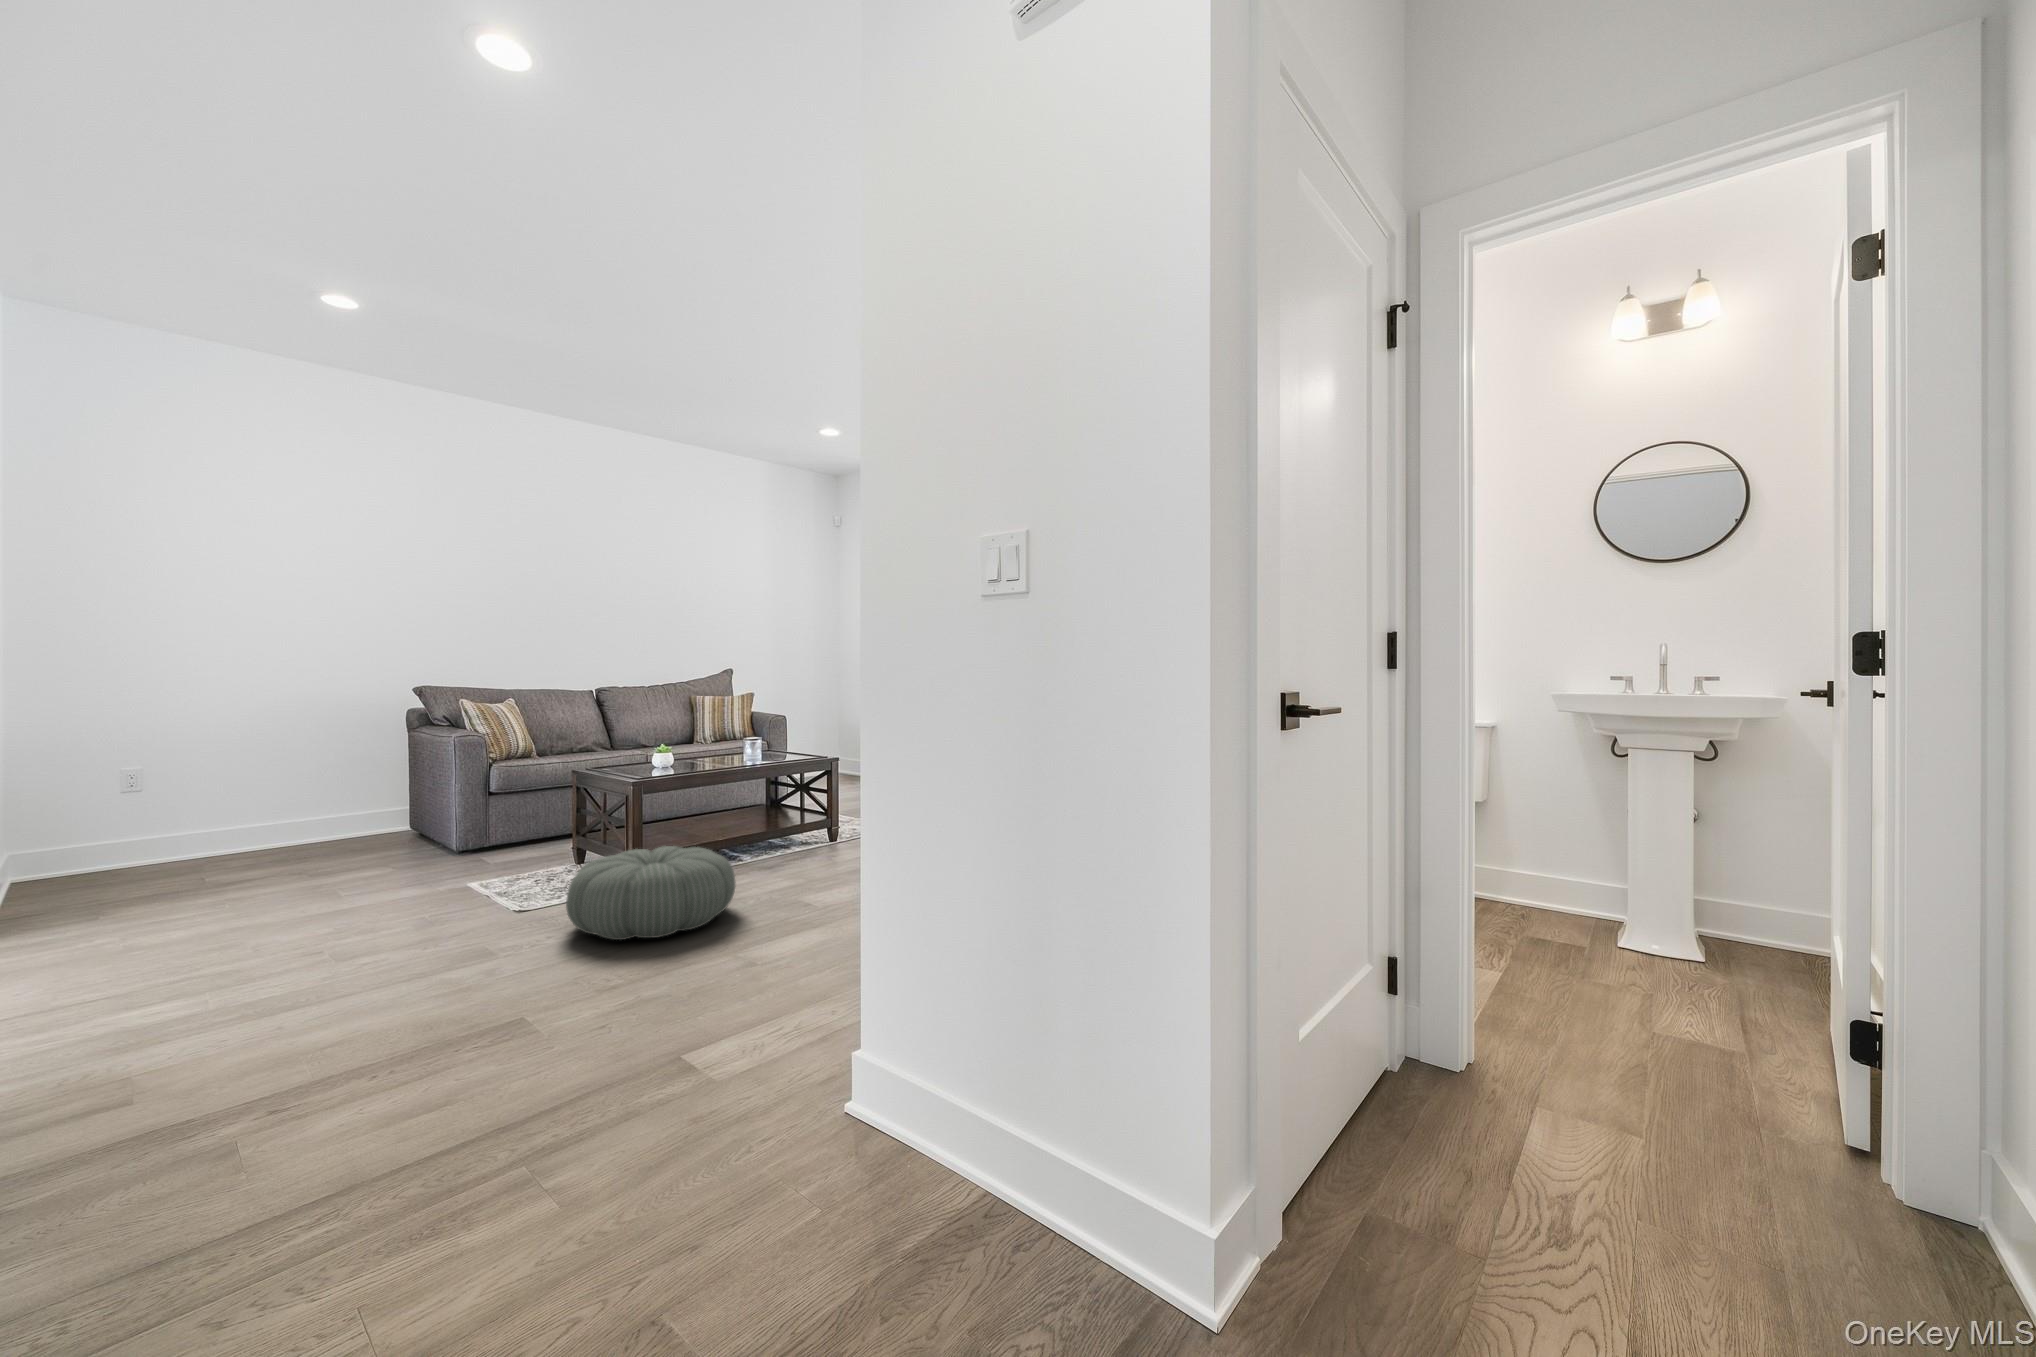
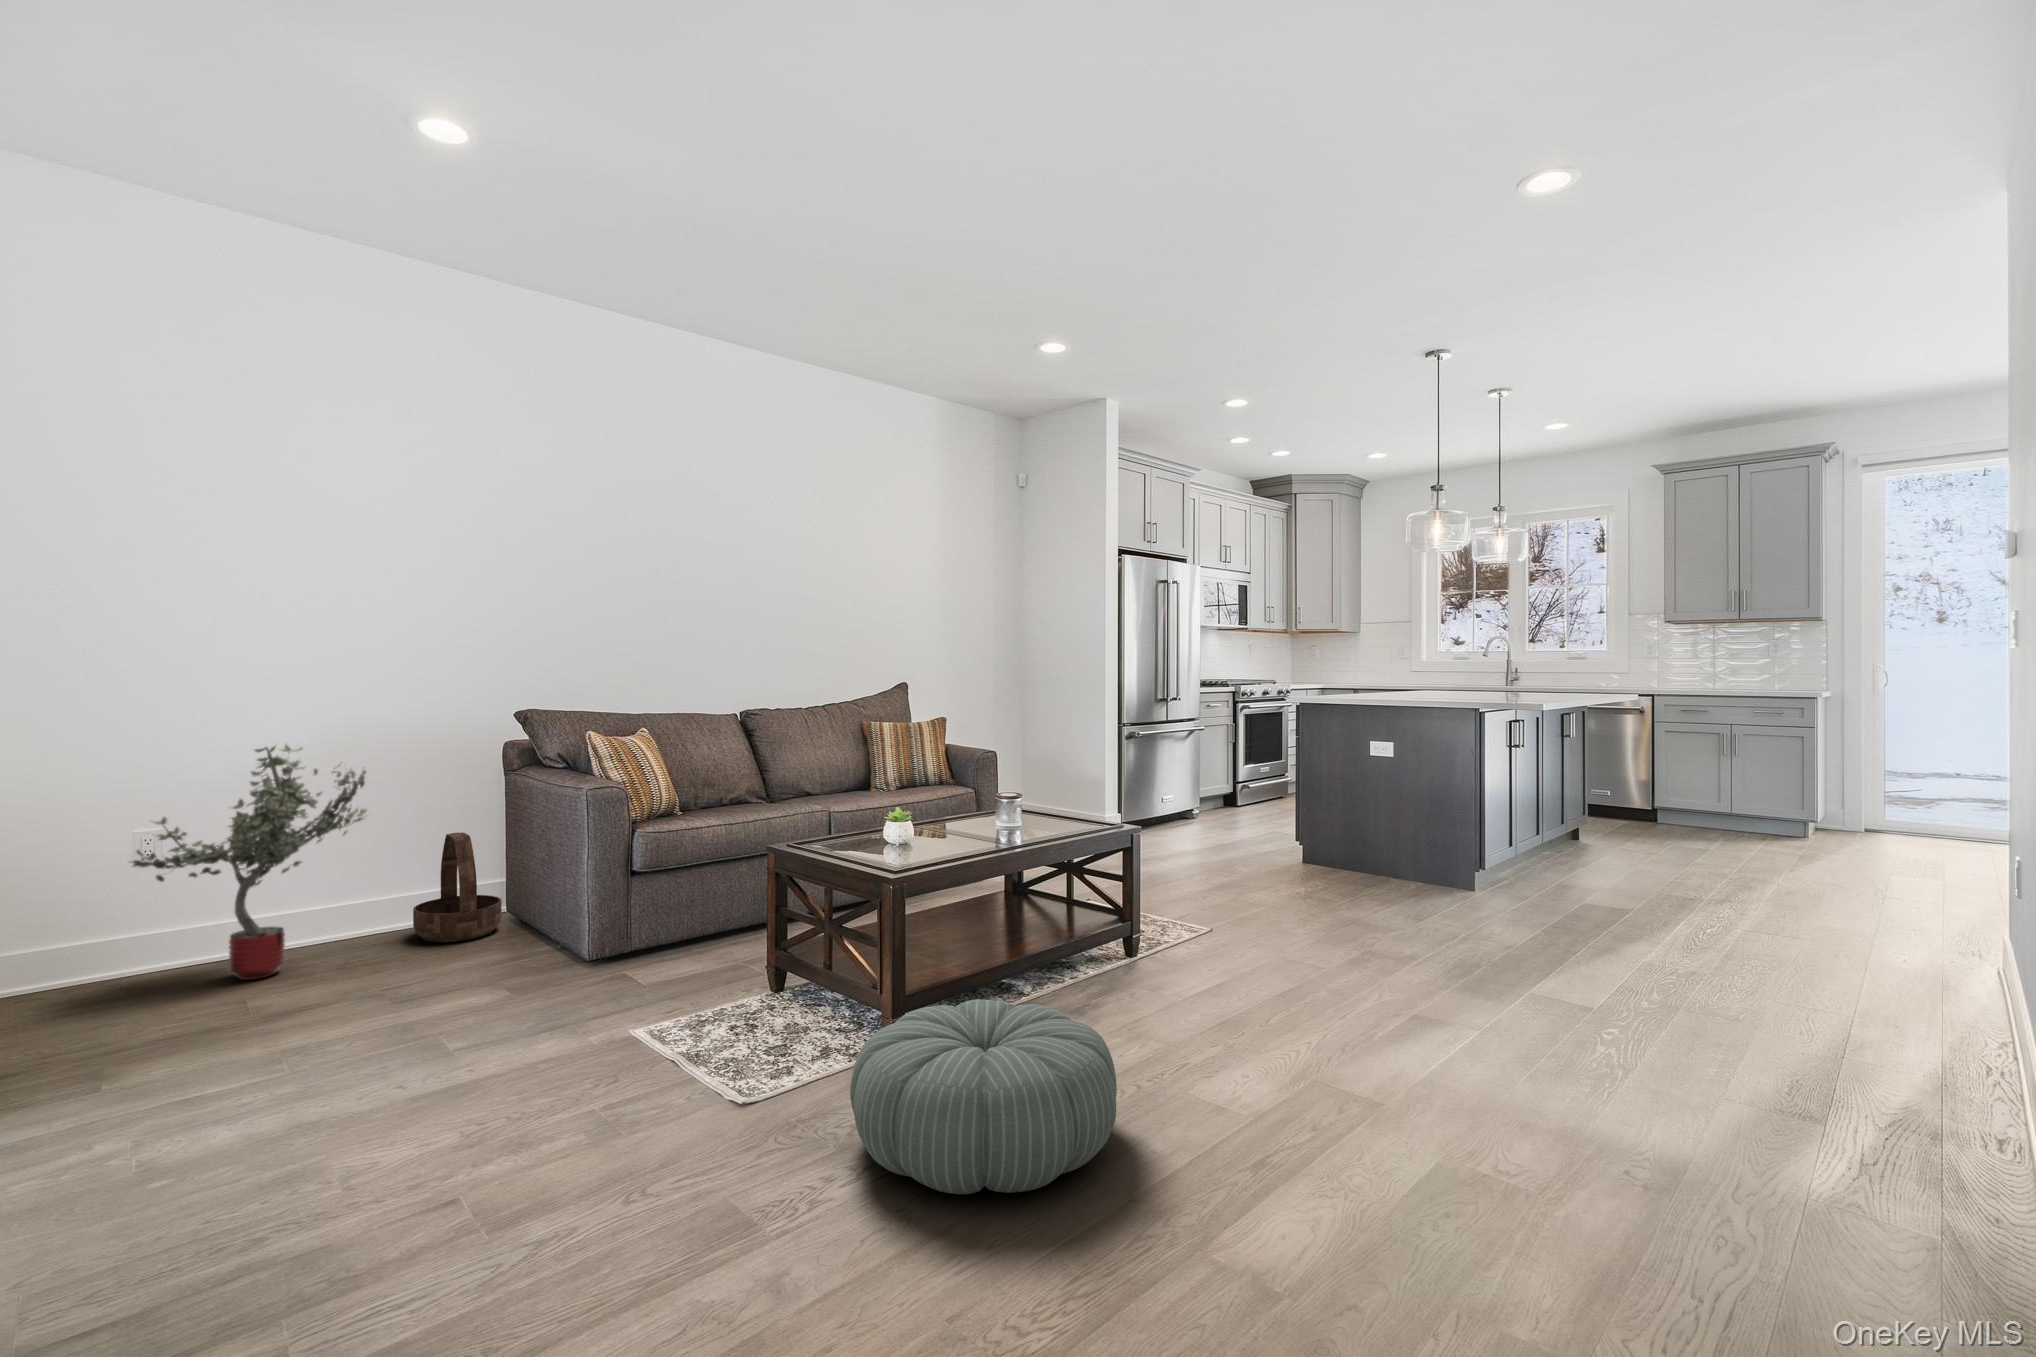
potted tree: none [115,708,299,869] -> present [130,745,366,980]
basket: none [336,772,405,846] -> present [413,833,502,942]

